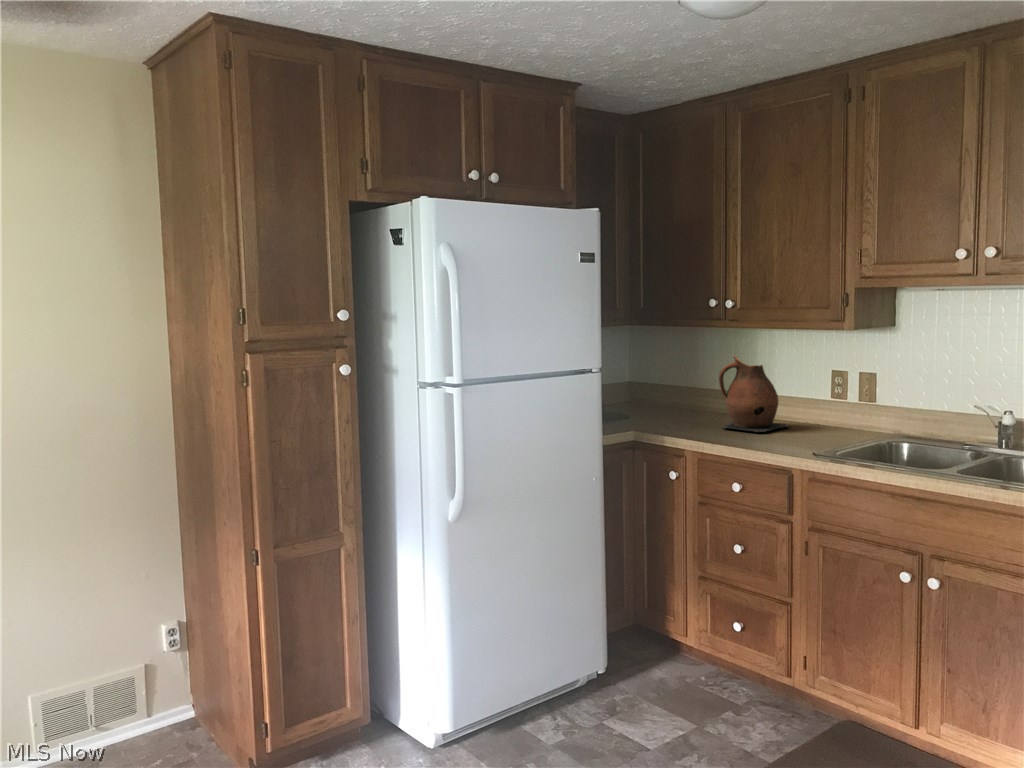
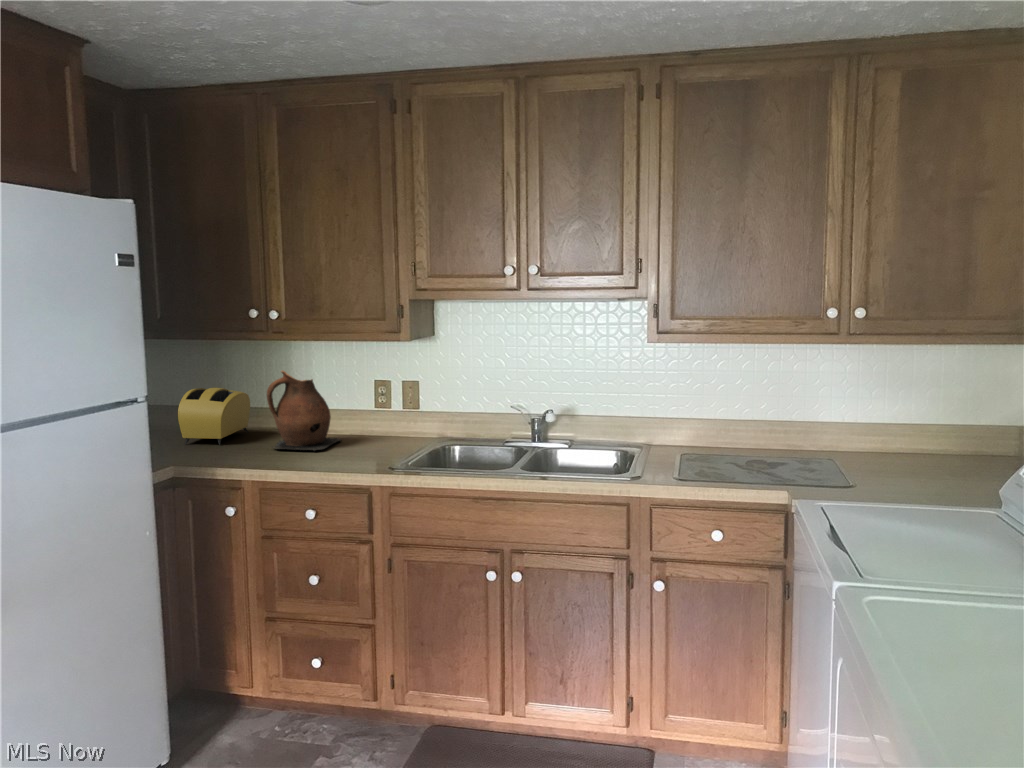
toaster: none [649,370,715,421] -> present [178,388,250,445]

